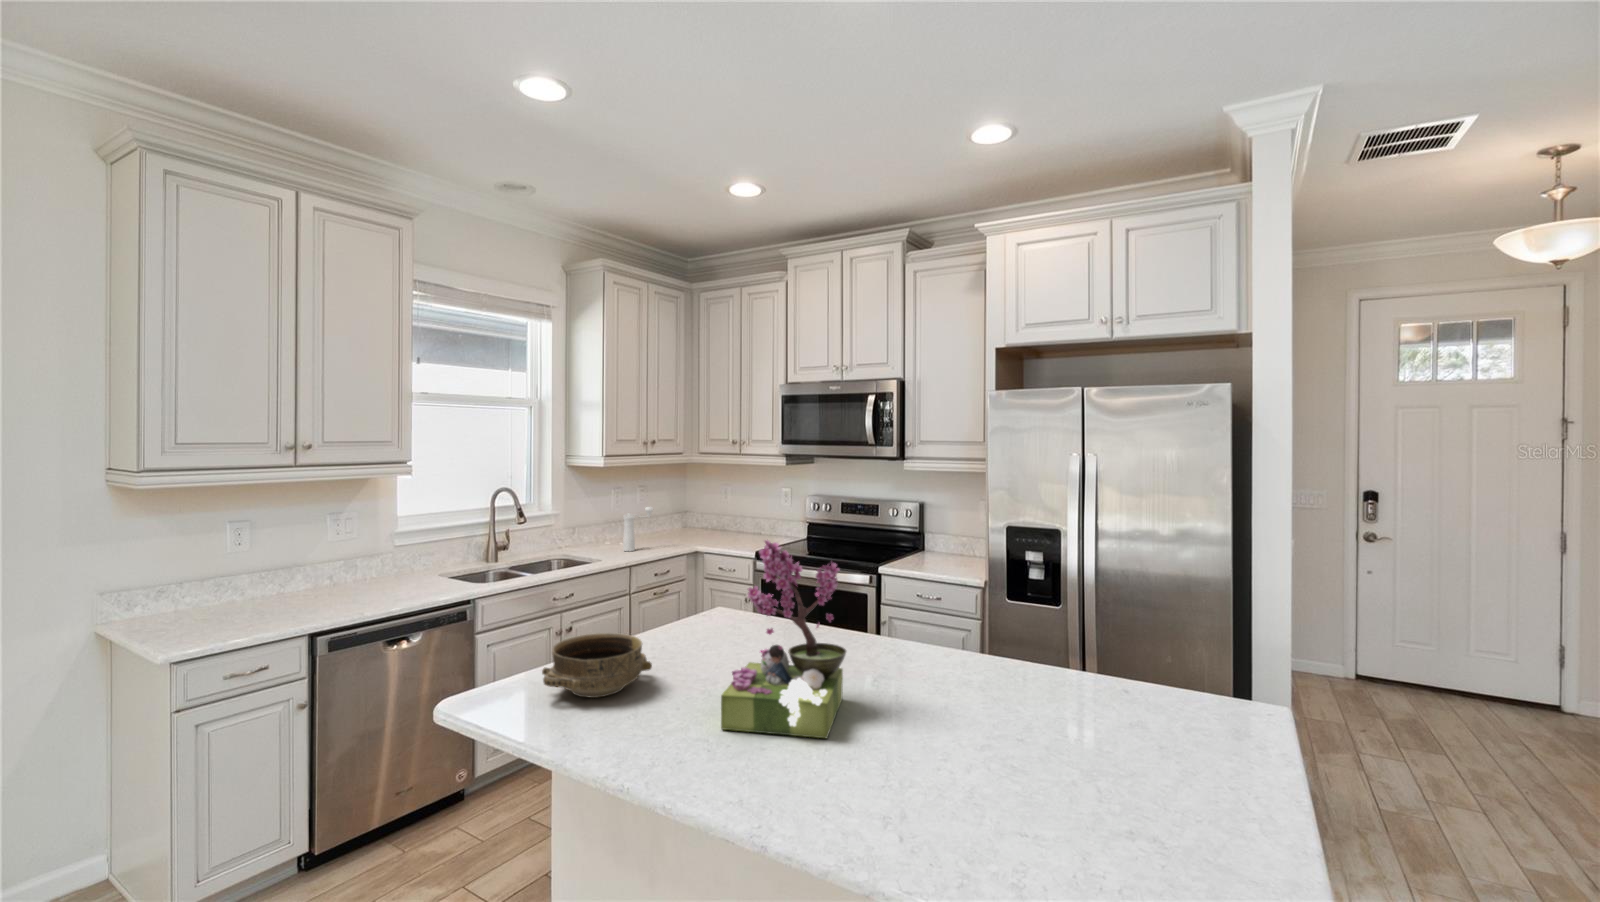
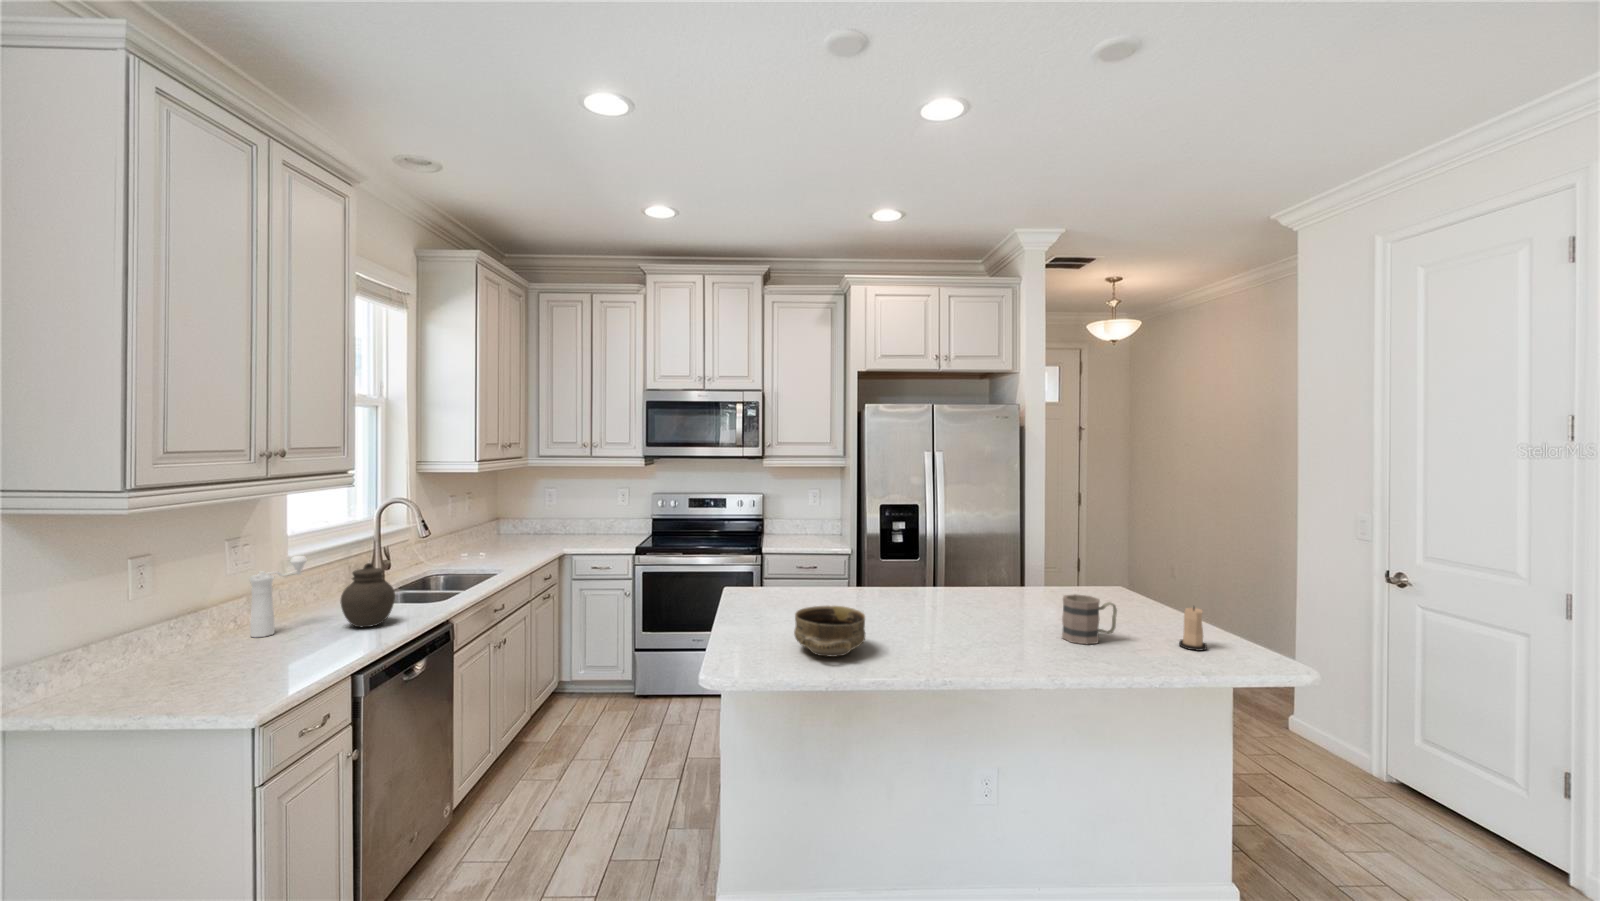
pepper mill: present [623,507,653,551] -> present [250,556,307,637]
flower arrangement: present [721,540,846,738] -> none [919,517,1025,654]
jar: none [381,542,426,596] -> present [340,563,395,627]
mug: none [908,676,991,764] -> present [1062,595,1117,644]
candle: none [1083,737,1131,827] -> present [1179,607,1207,651]

